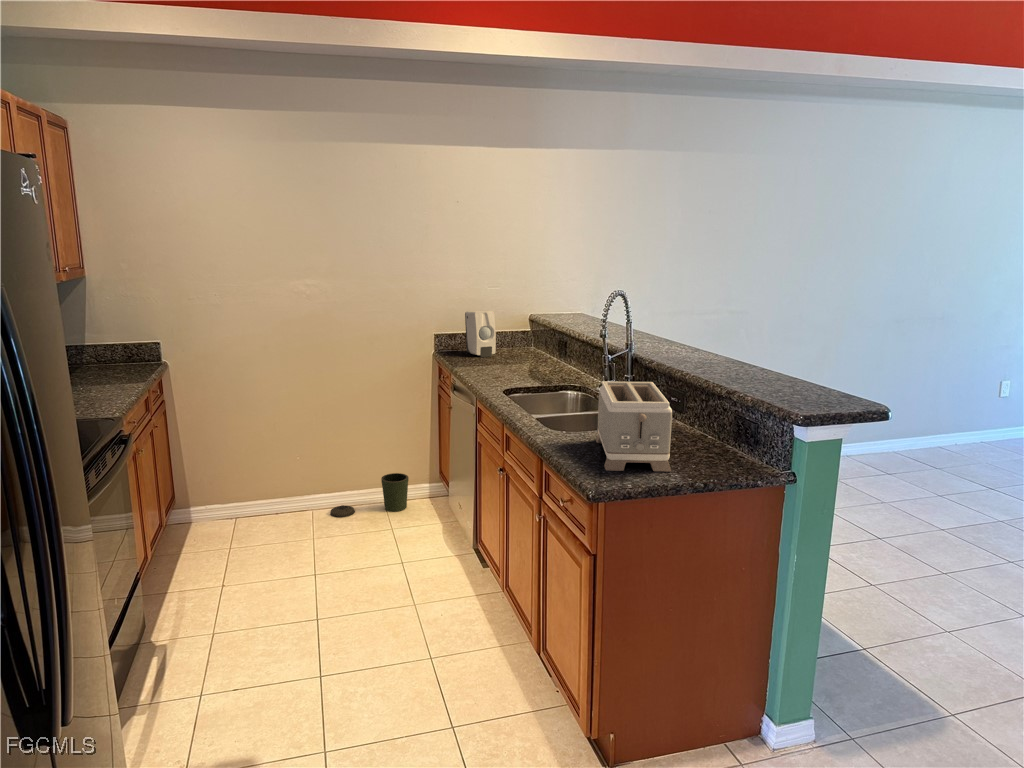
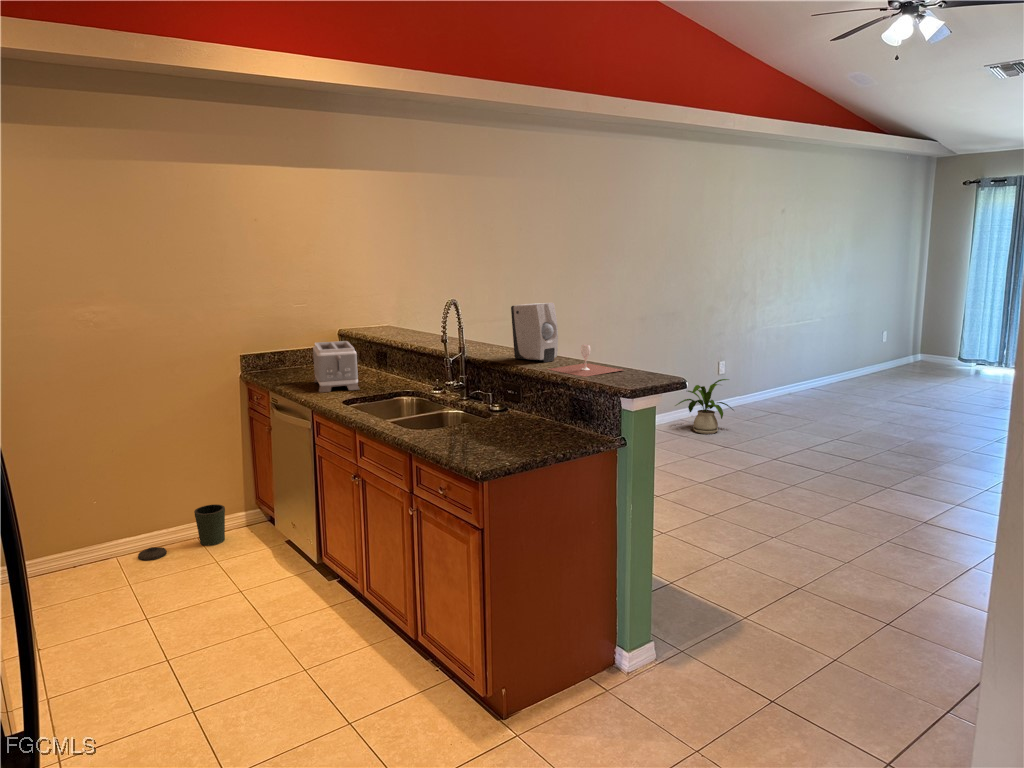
soap dispenser: present [465,311,496,357] -> present [511,303,558,362]
wine glass: none [716,353,812,392] -> present [548,345,623,377]
toaster: present [596,381,672,472] -> present [313,341,359,392]
house plant: none [920,401,1004,465] -> present [677,379,733,434]

